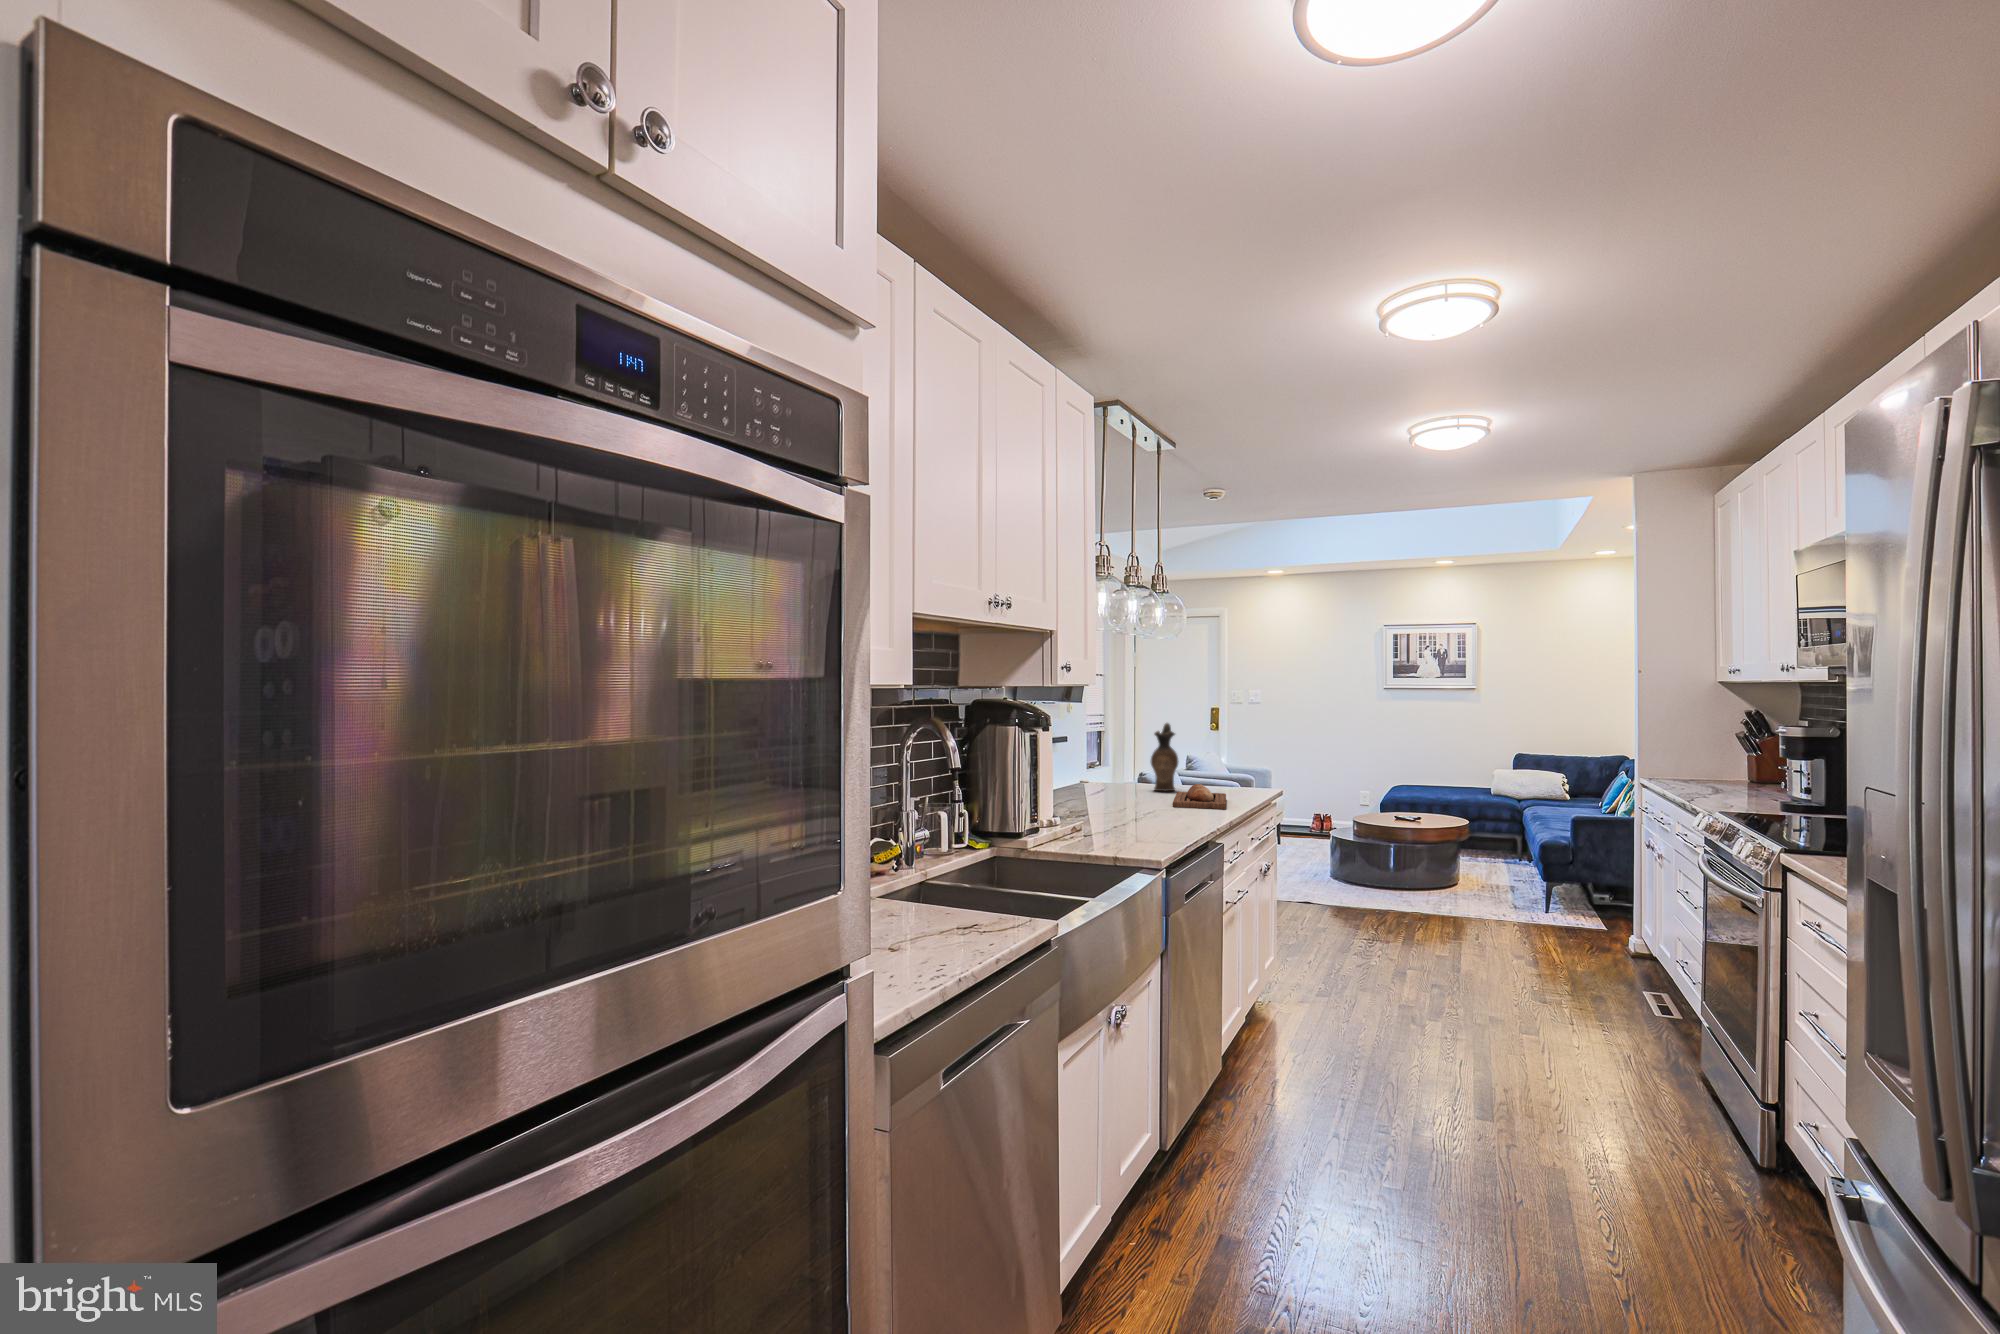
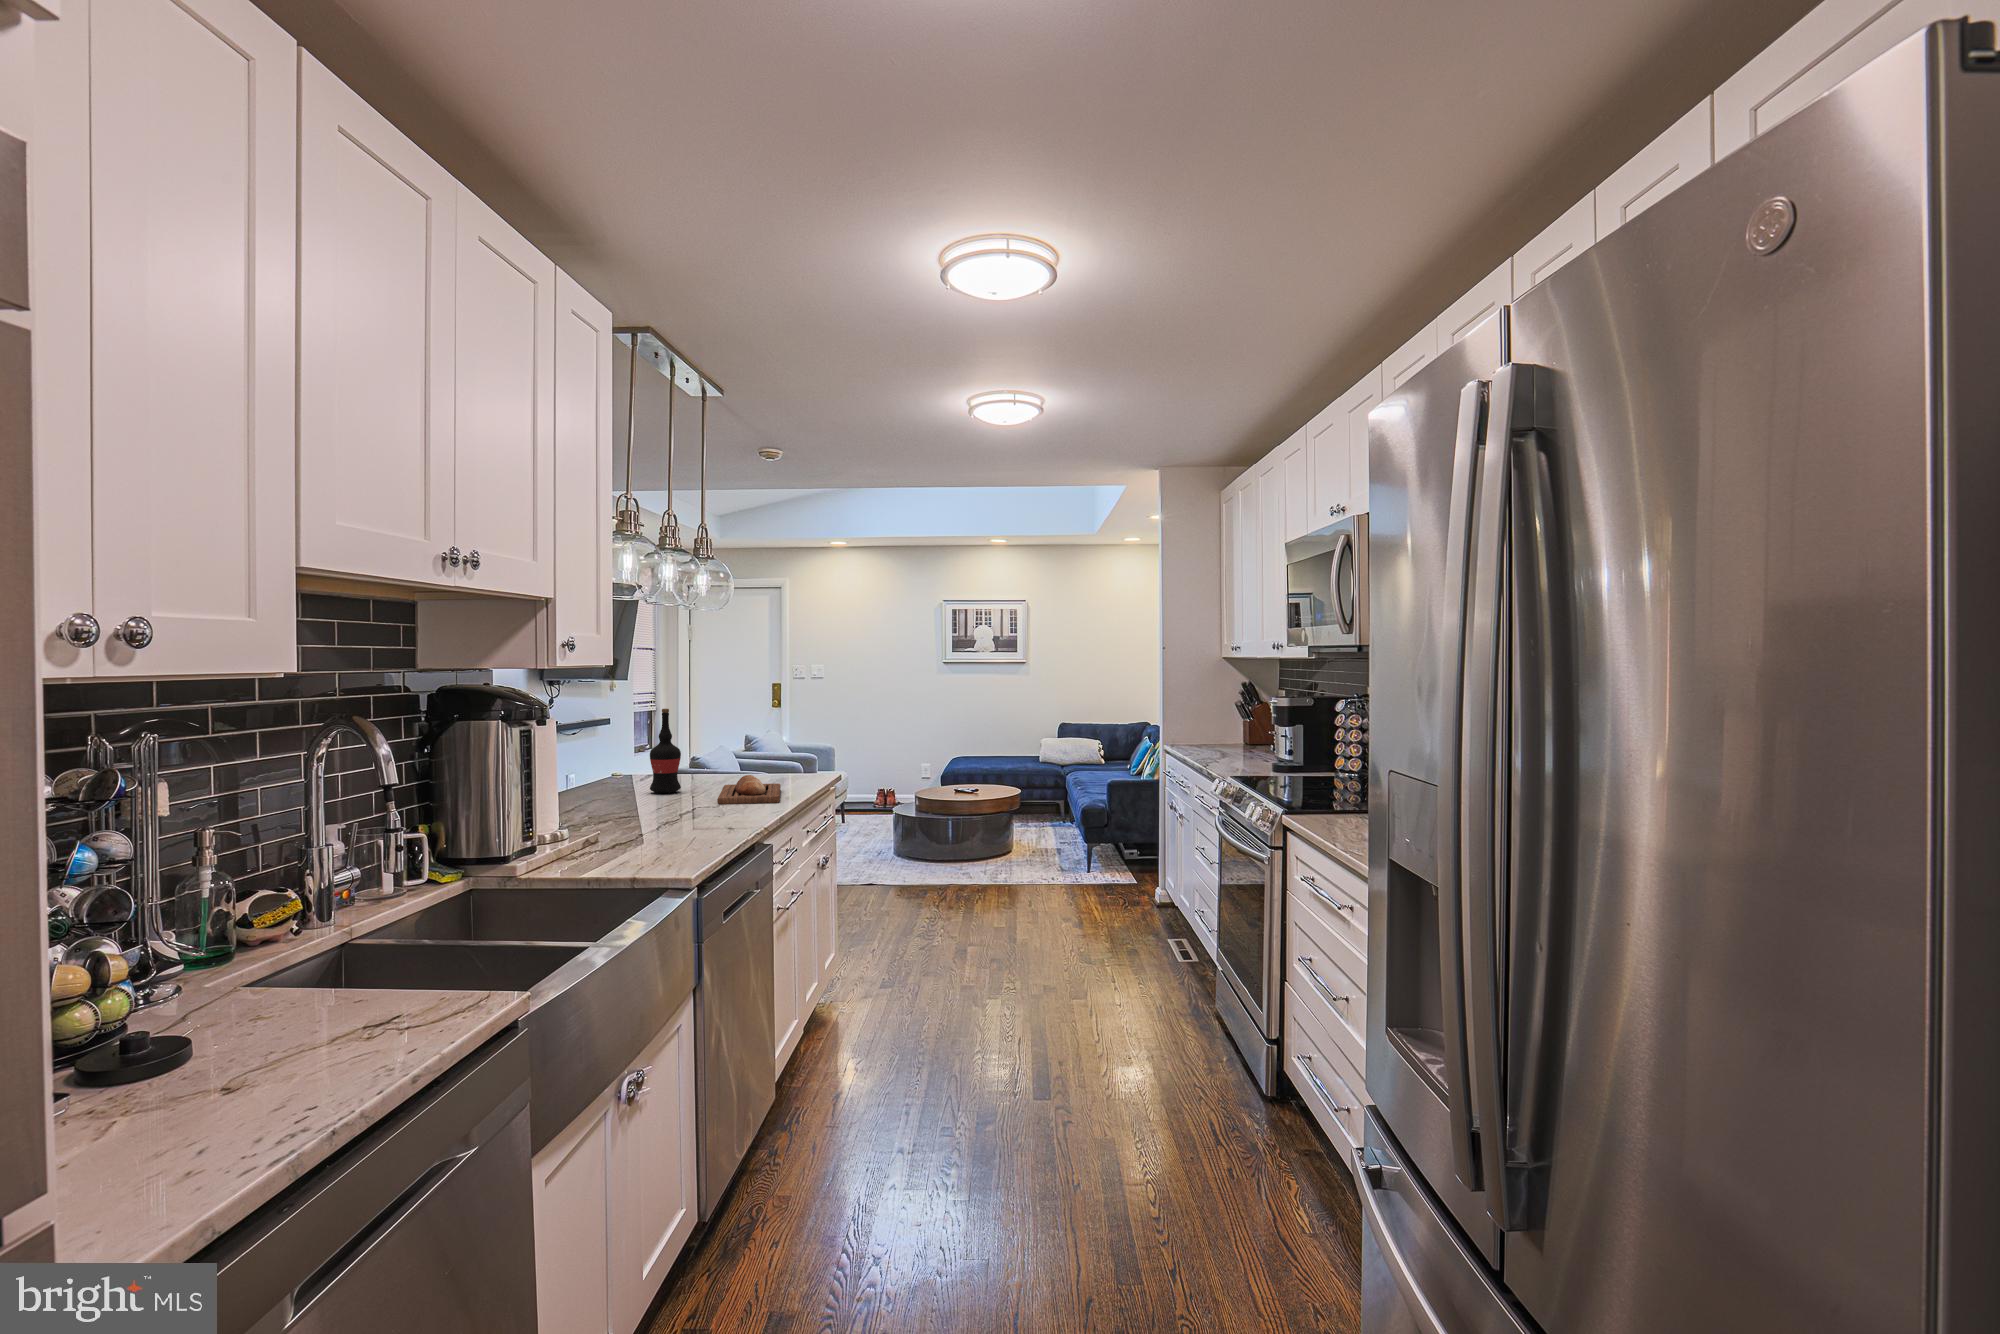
ceramic pitcher: present [1151,723,1179,791] -> none [694,705,727,785]
wine bottle: none [1115,724,1141,795] -> present [650,709,681,793]

